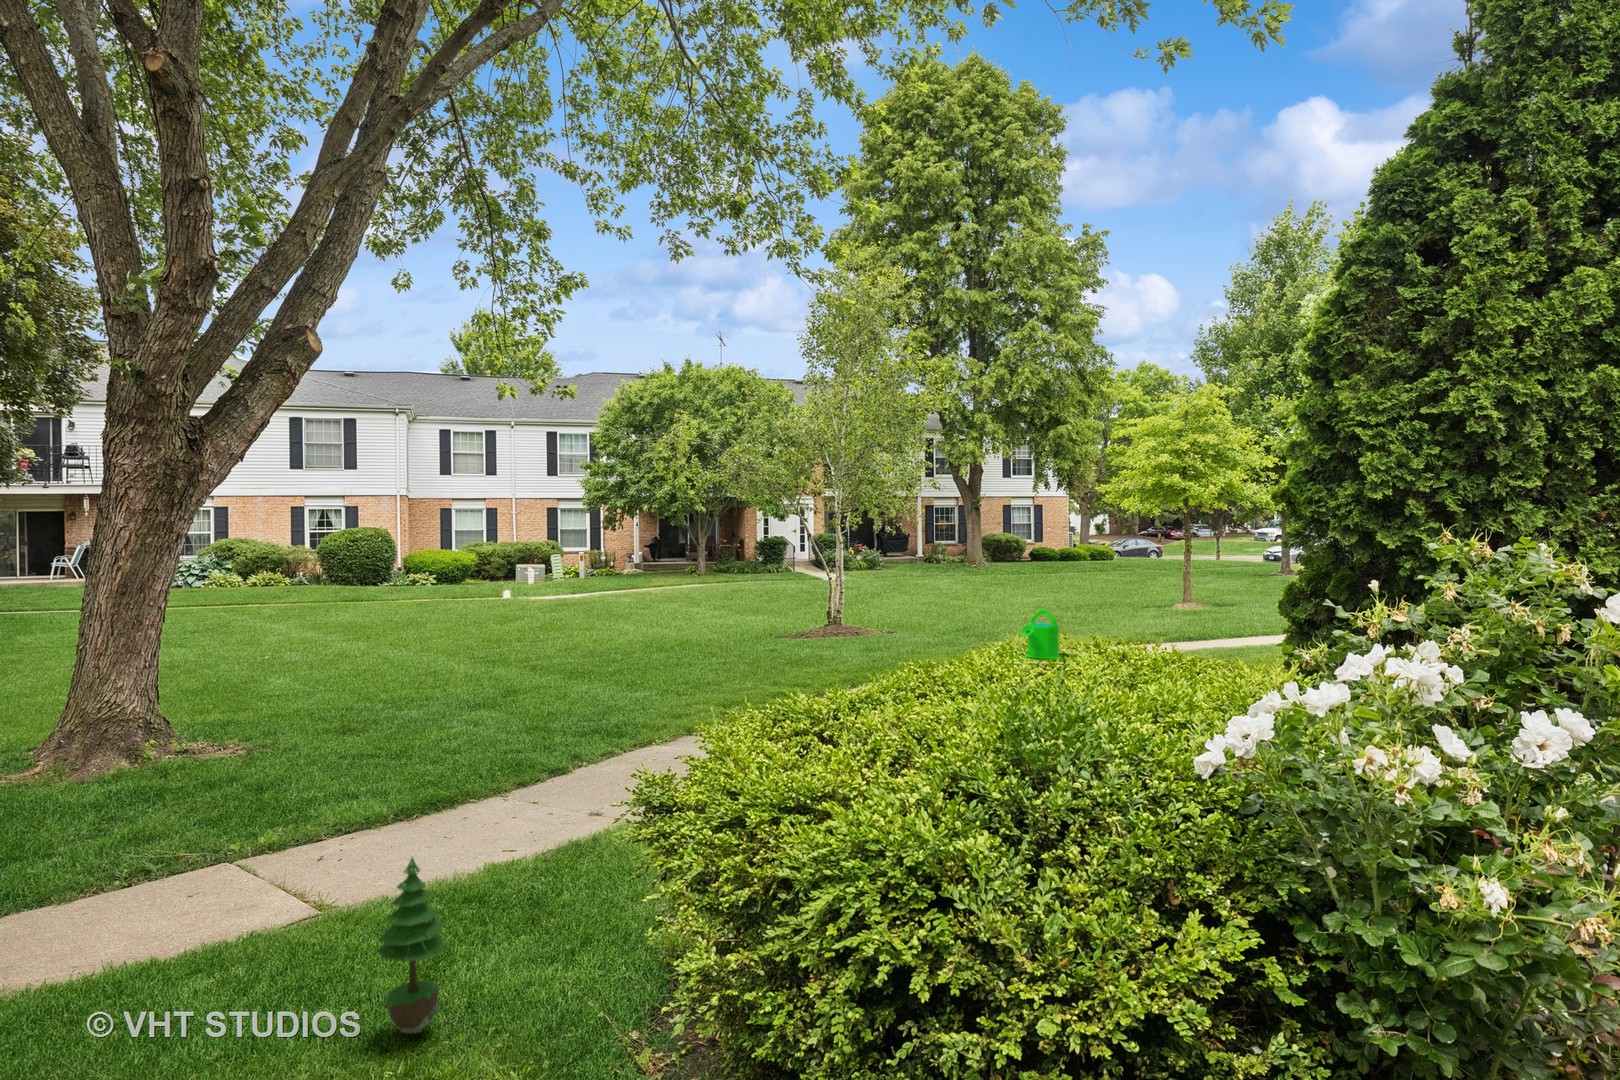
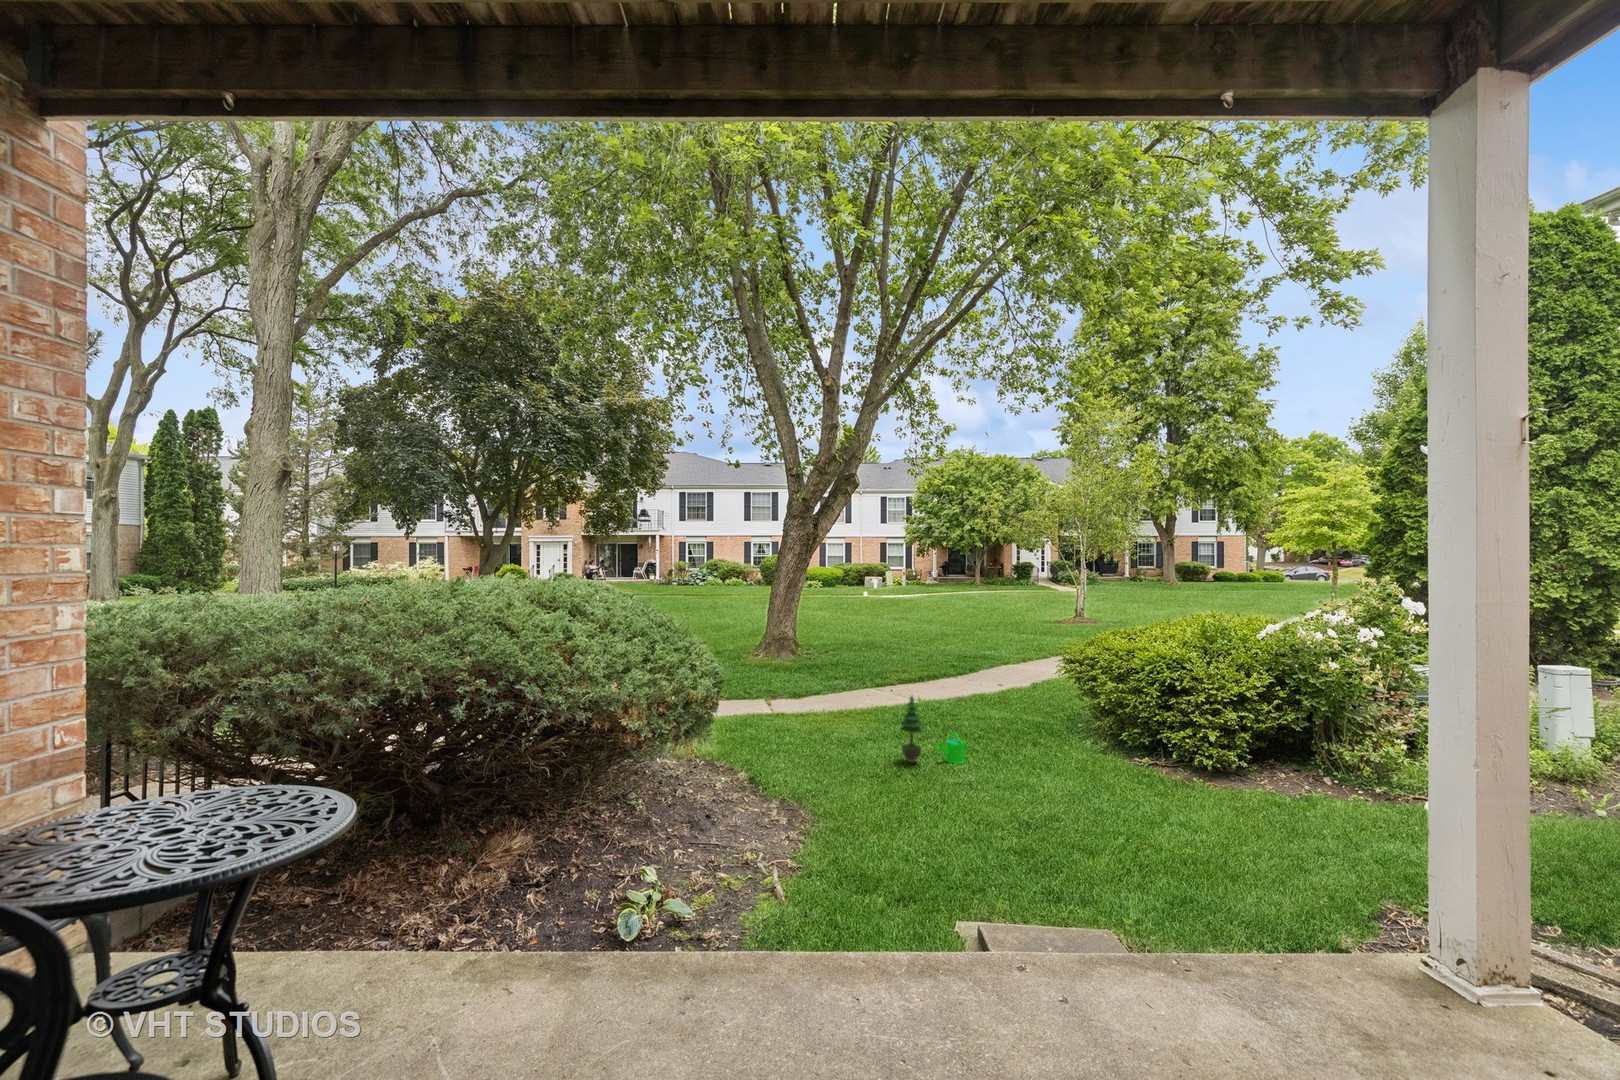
watering can: present [1021,609,1061,659] -> present [937,732,969,764]

